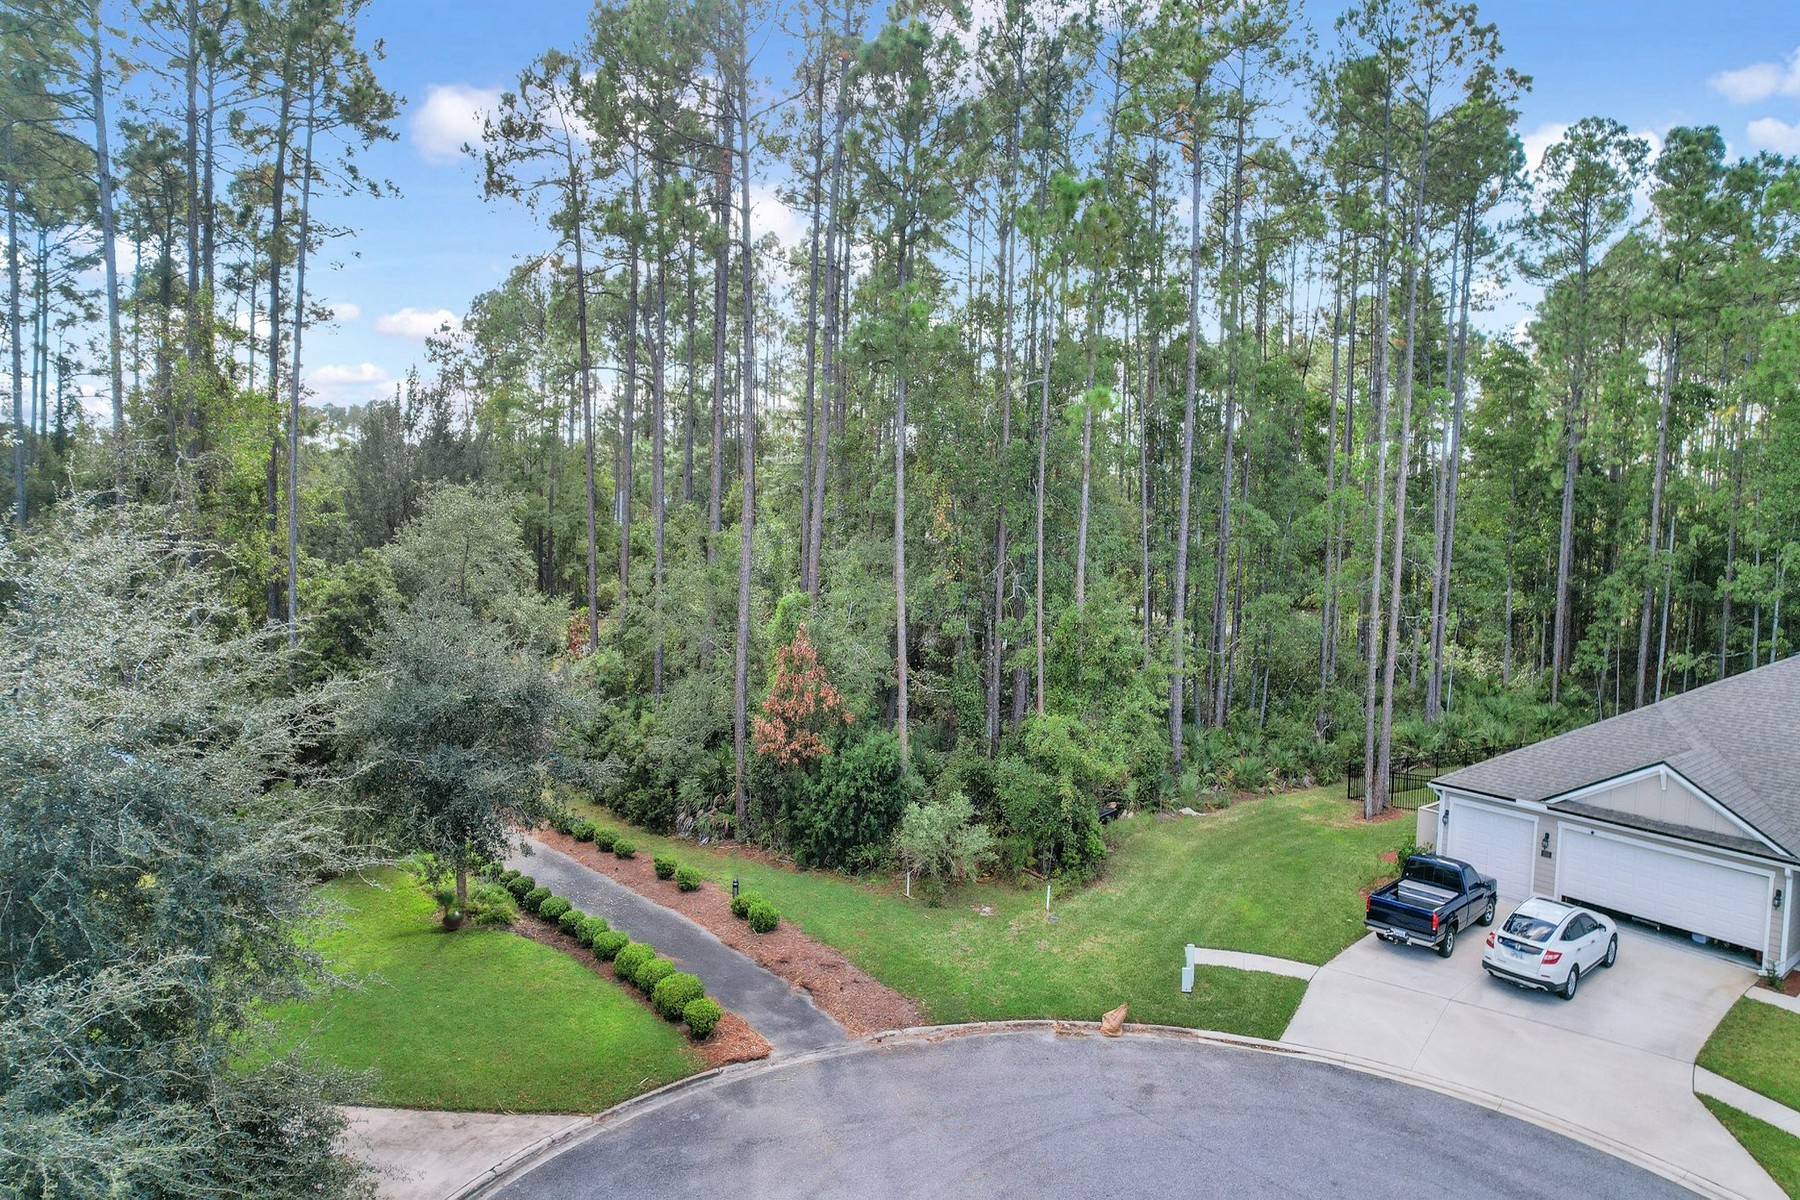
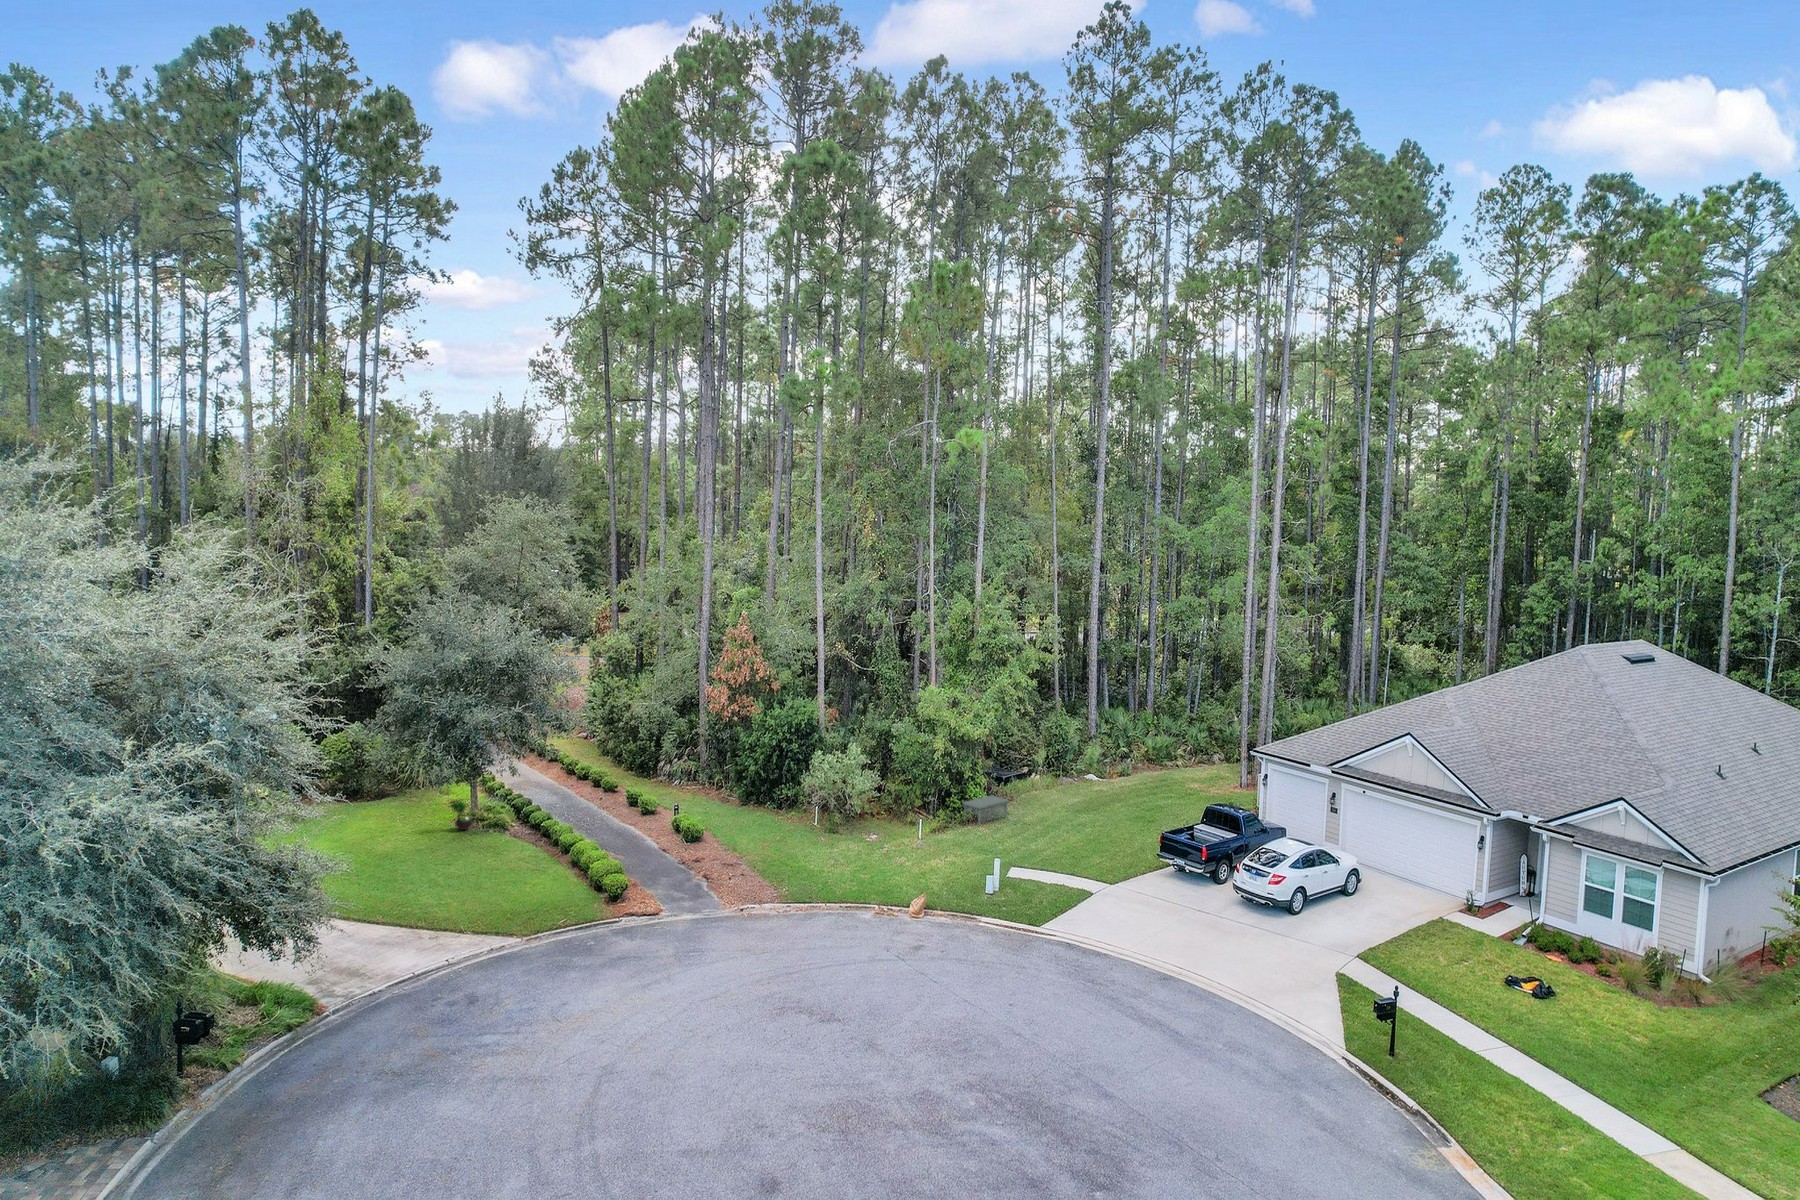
storage bench: none [1081,845,1133,886] -> present [963,795,1008,825]

